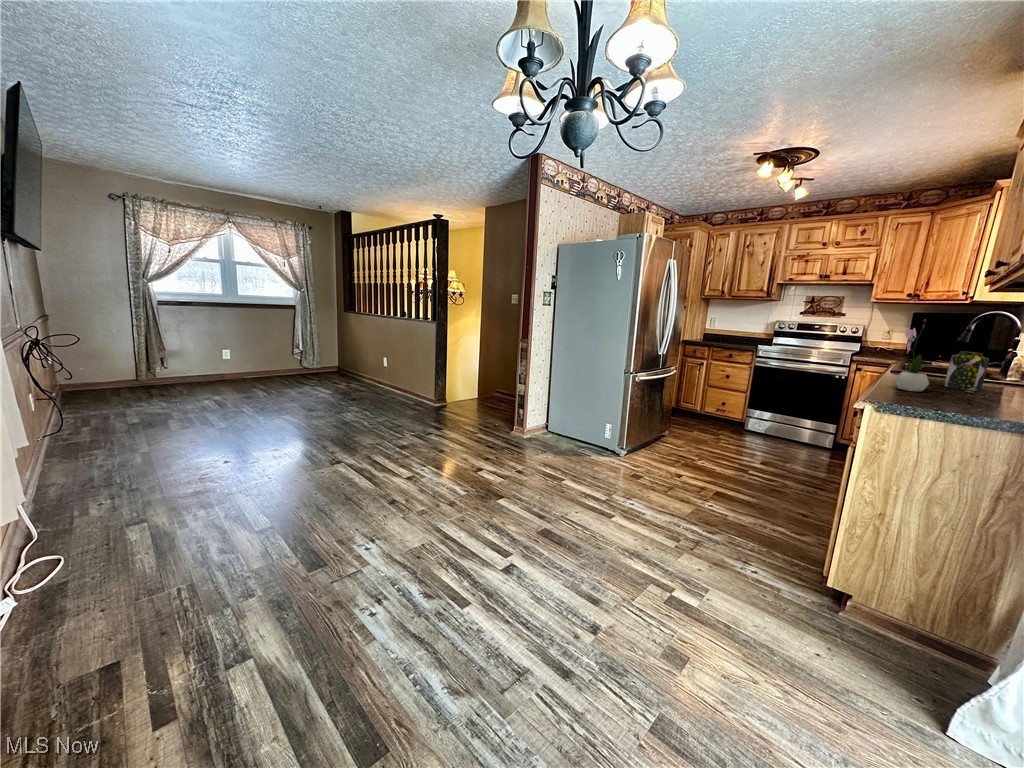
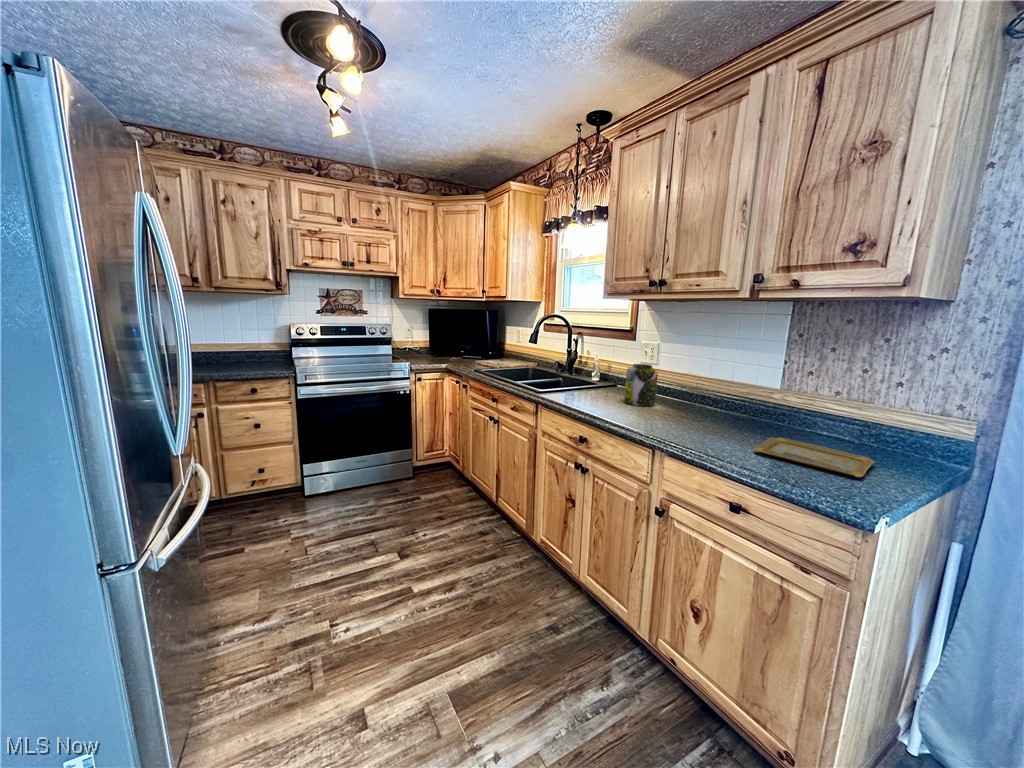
flower arrangement: present [895,319,929,392] -> none [666,338,709,432]
tray: none [897,394,979,411] -> present [754,437,875,477]

